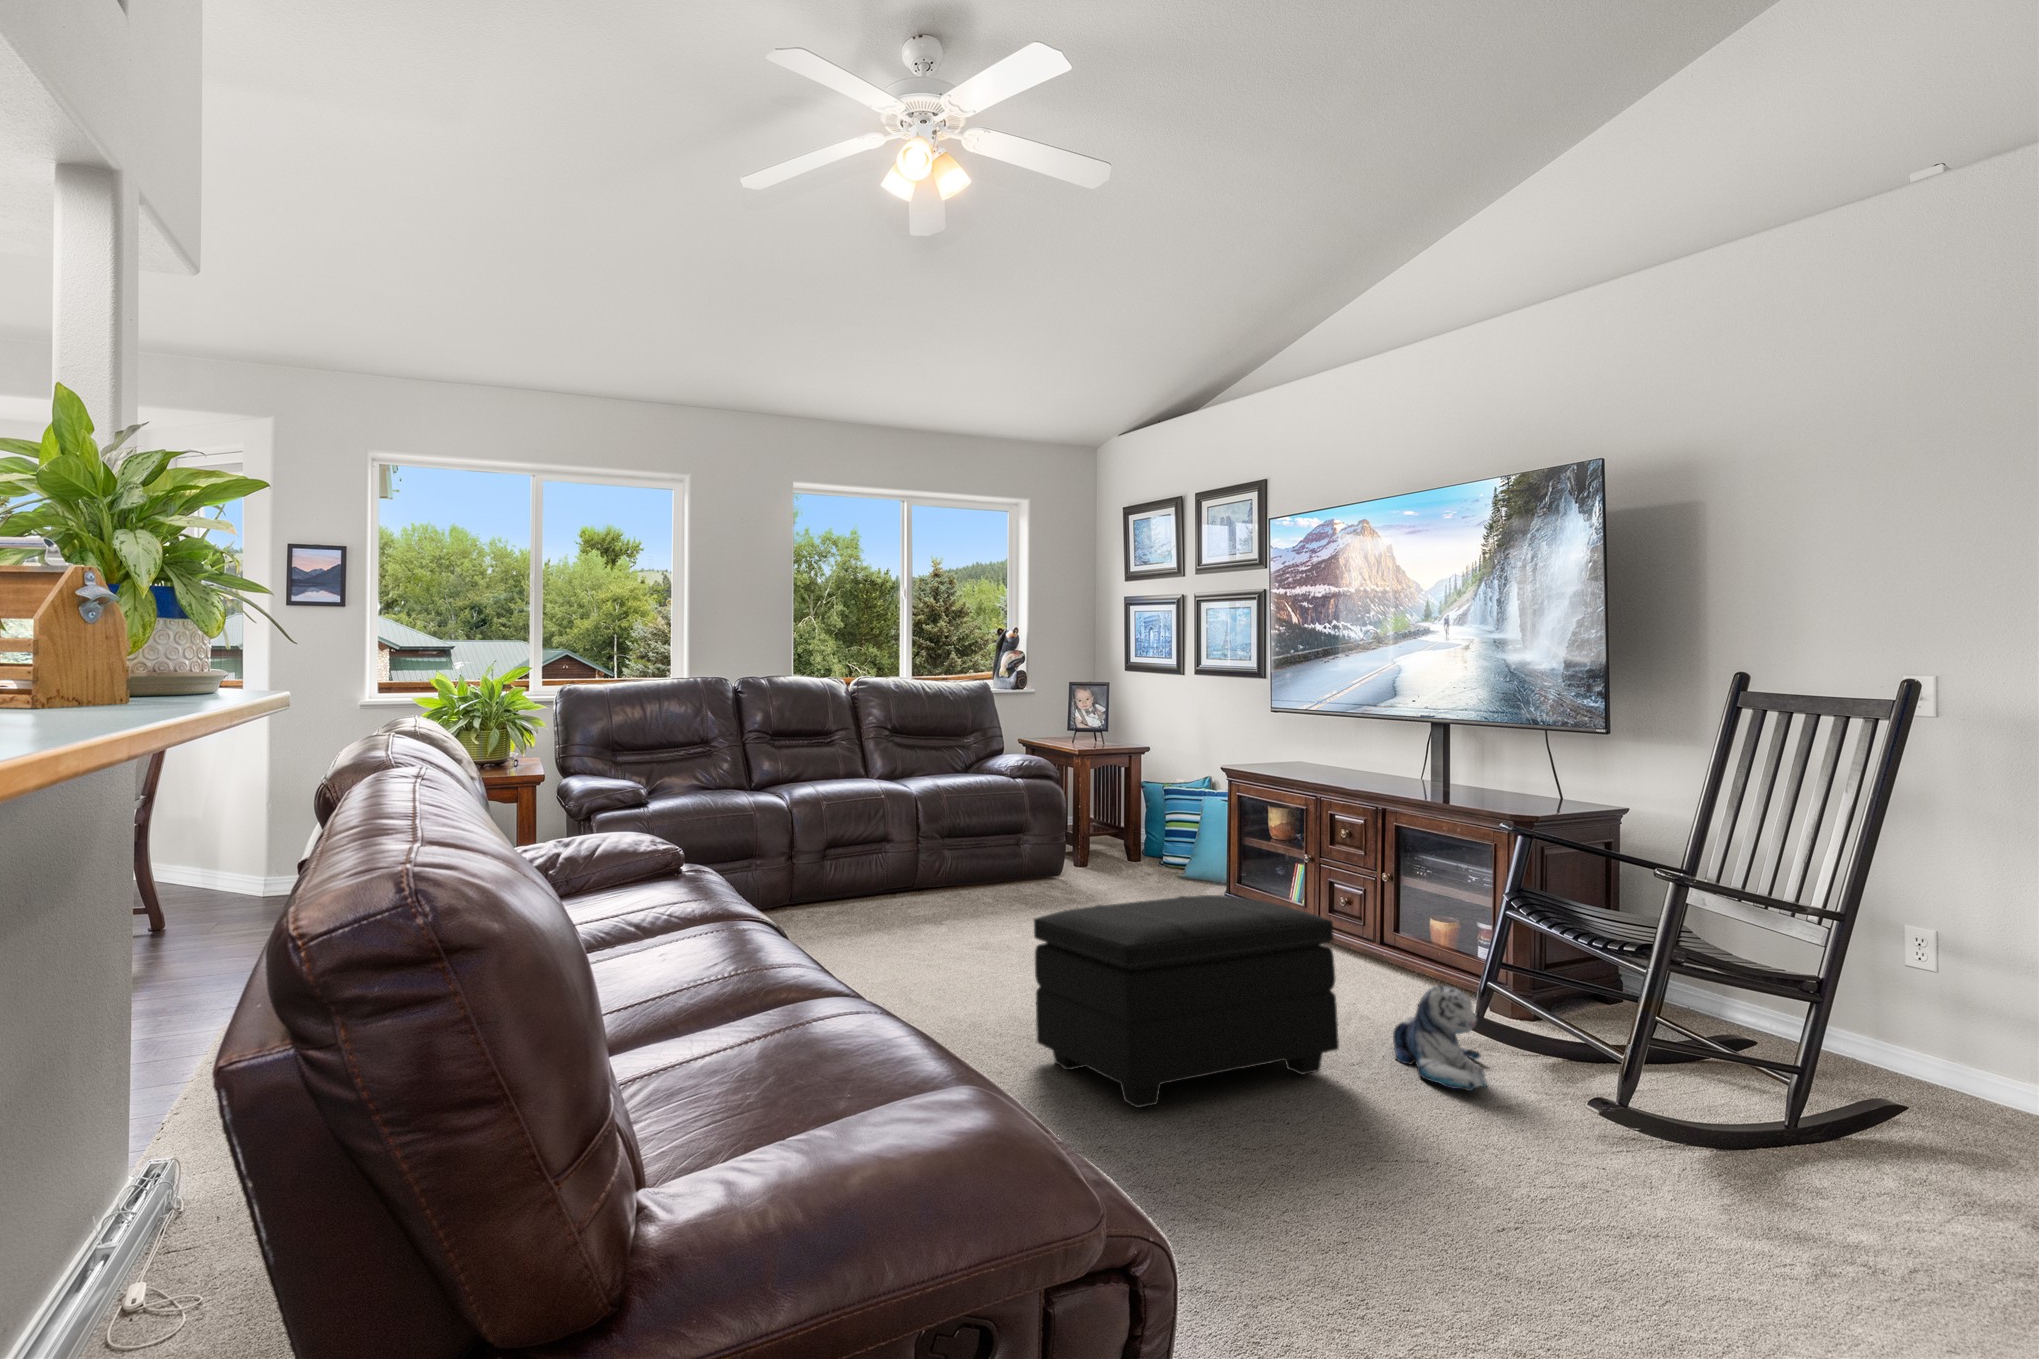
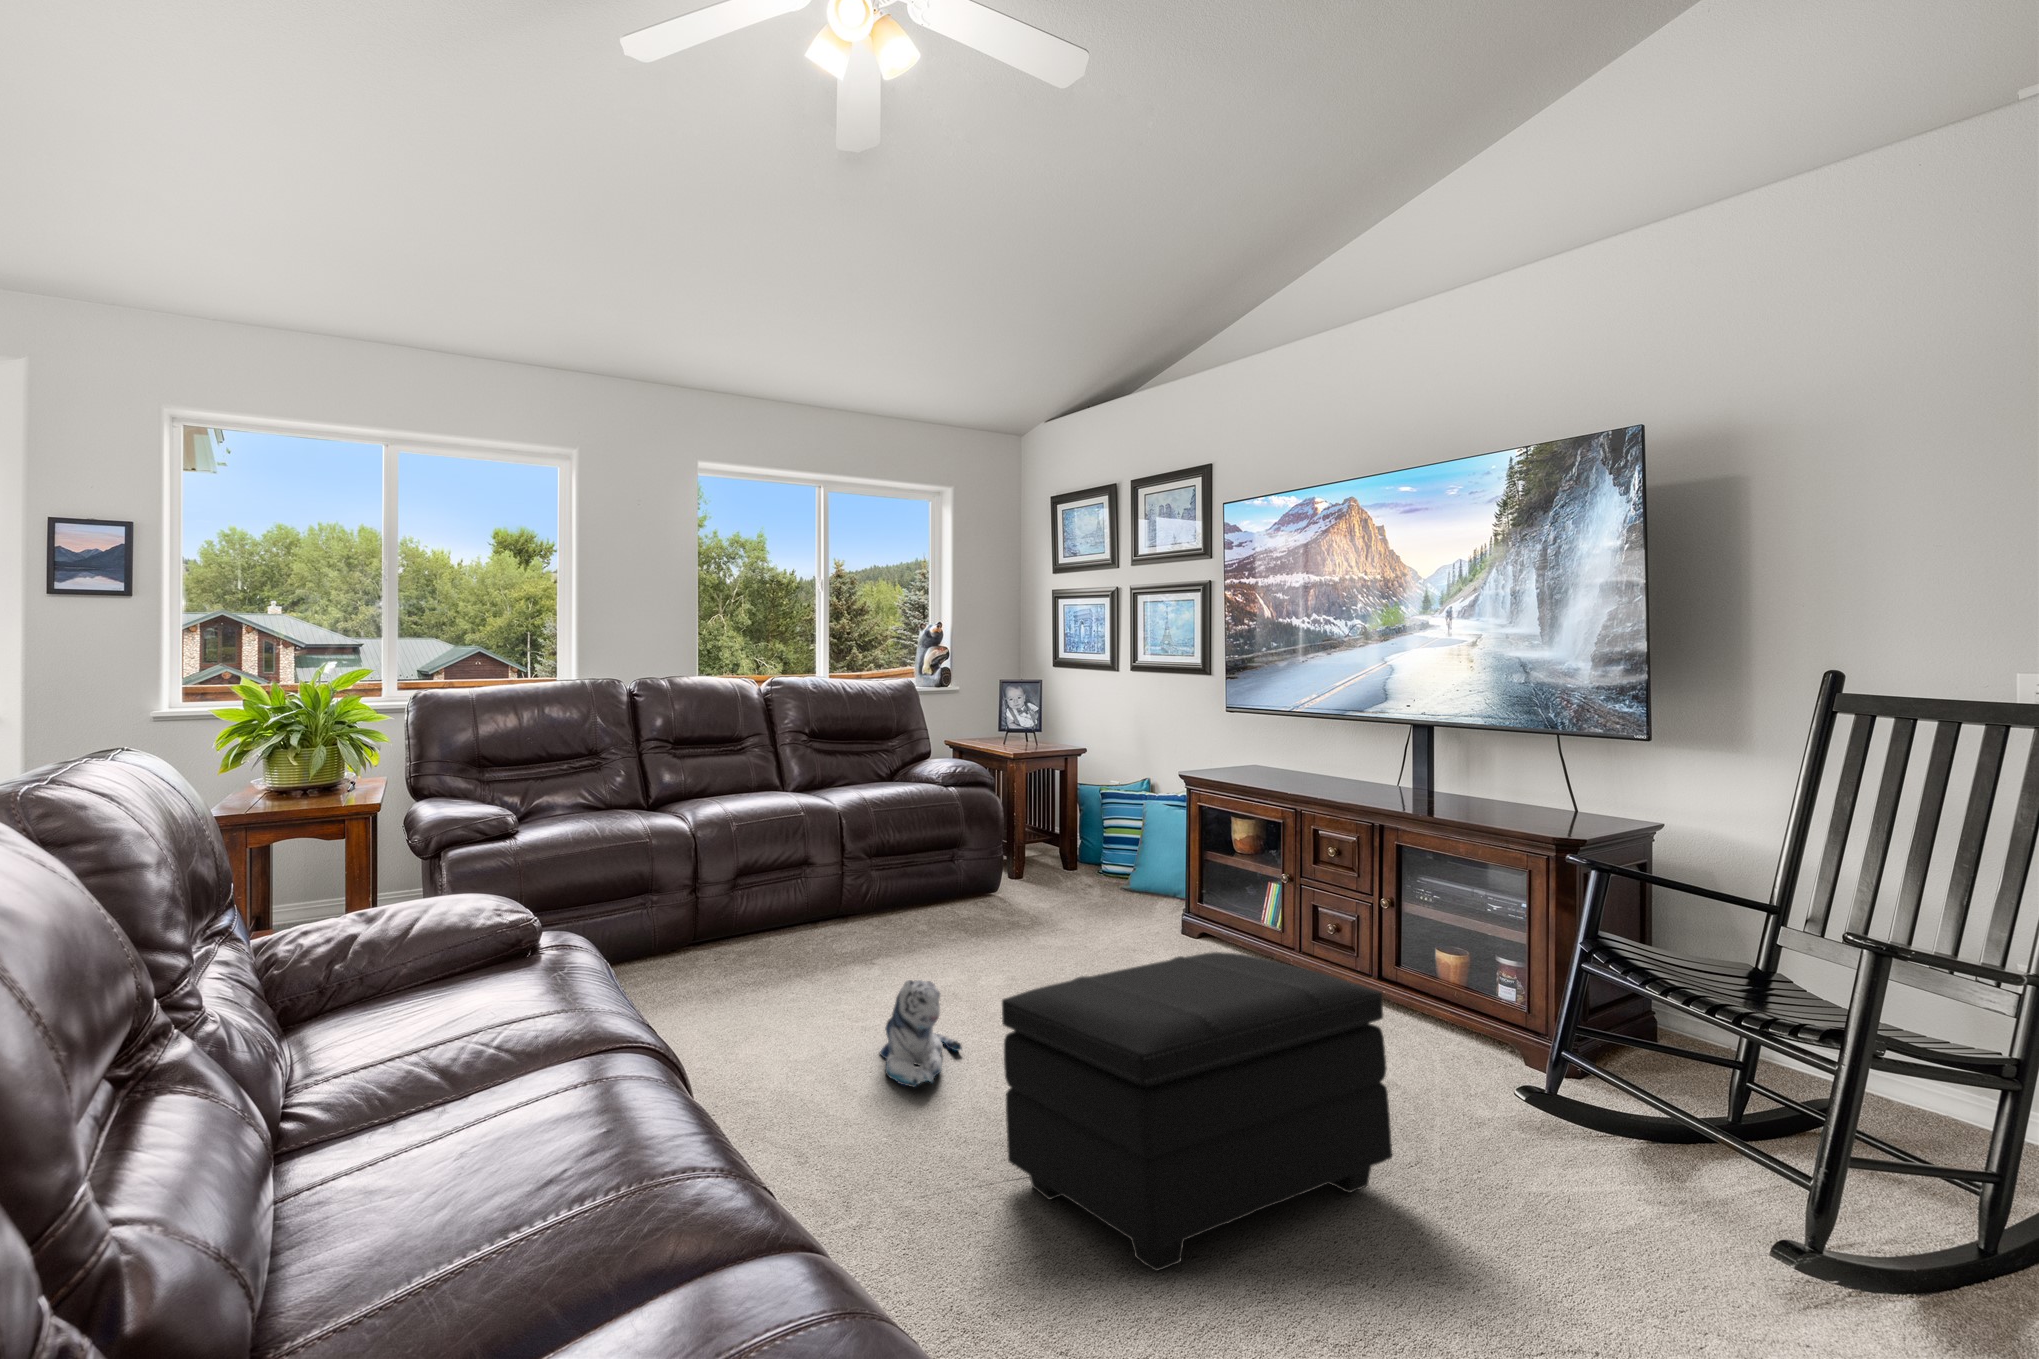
plush toy: present [1393,985,1487,1091] -> present [880,980,961,1087]

